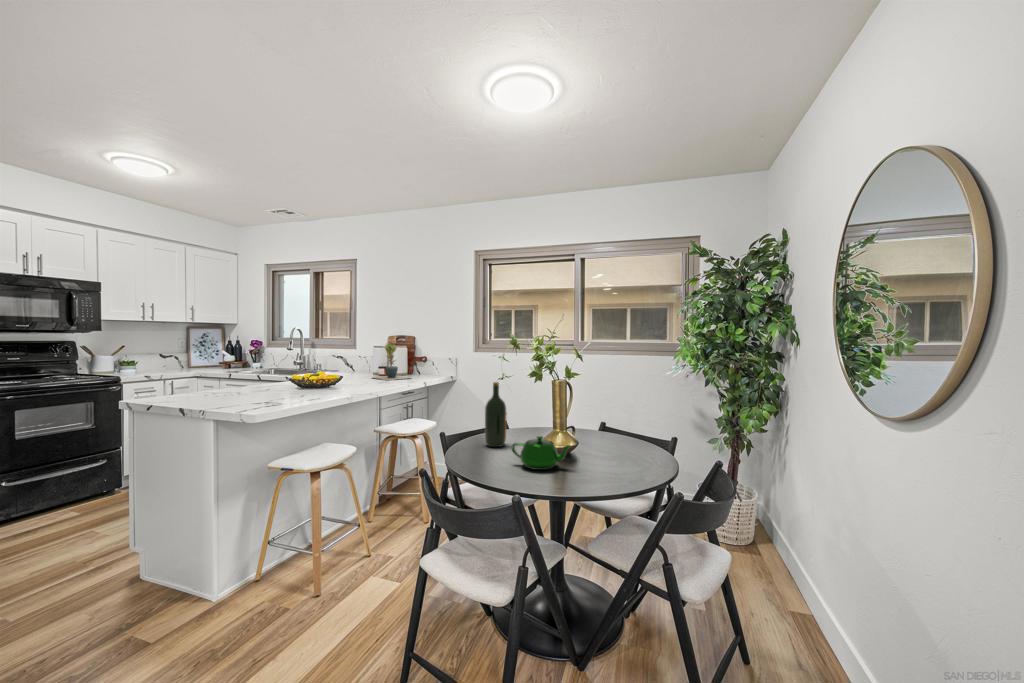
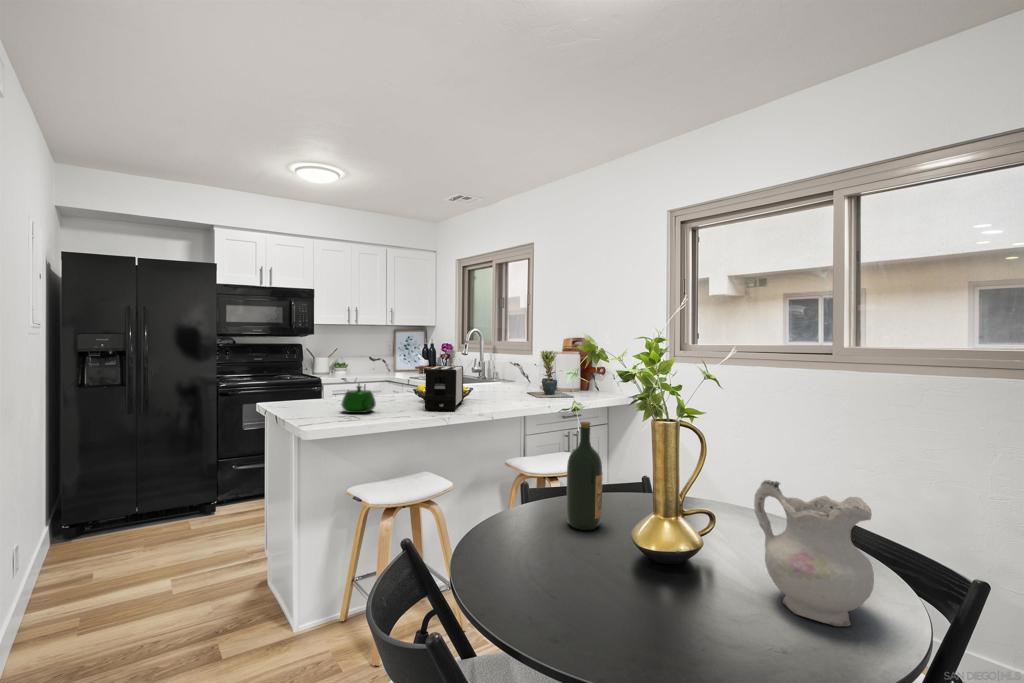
toaster: none [313,356,345,393] -> present [425,366,464,411]
ceramic pitcher: none [597,399,647,459] -> present [754,480,874,626]
teapot: present [512,436,571,470] -> present [341,386,376,413]

